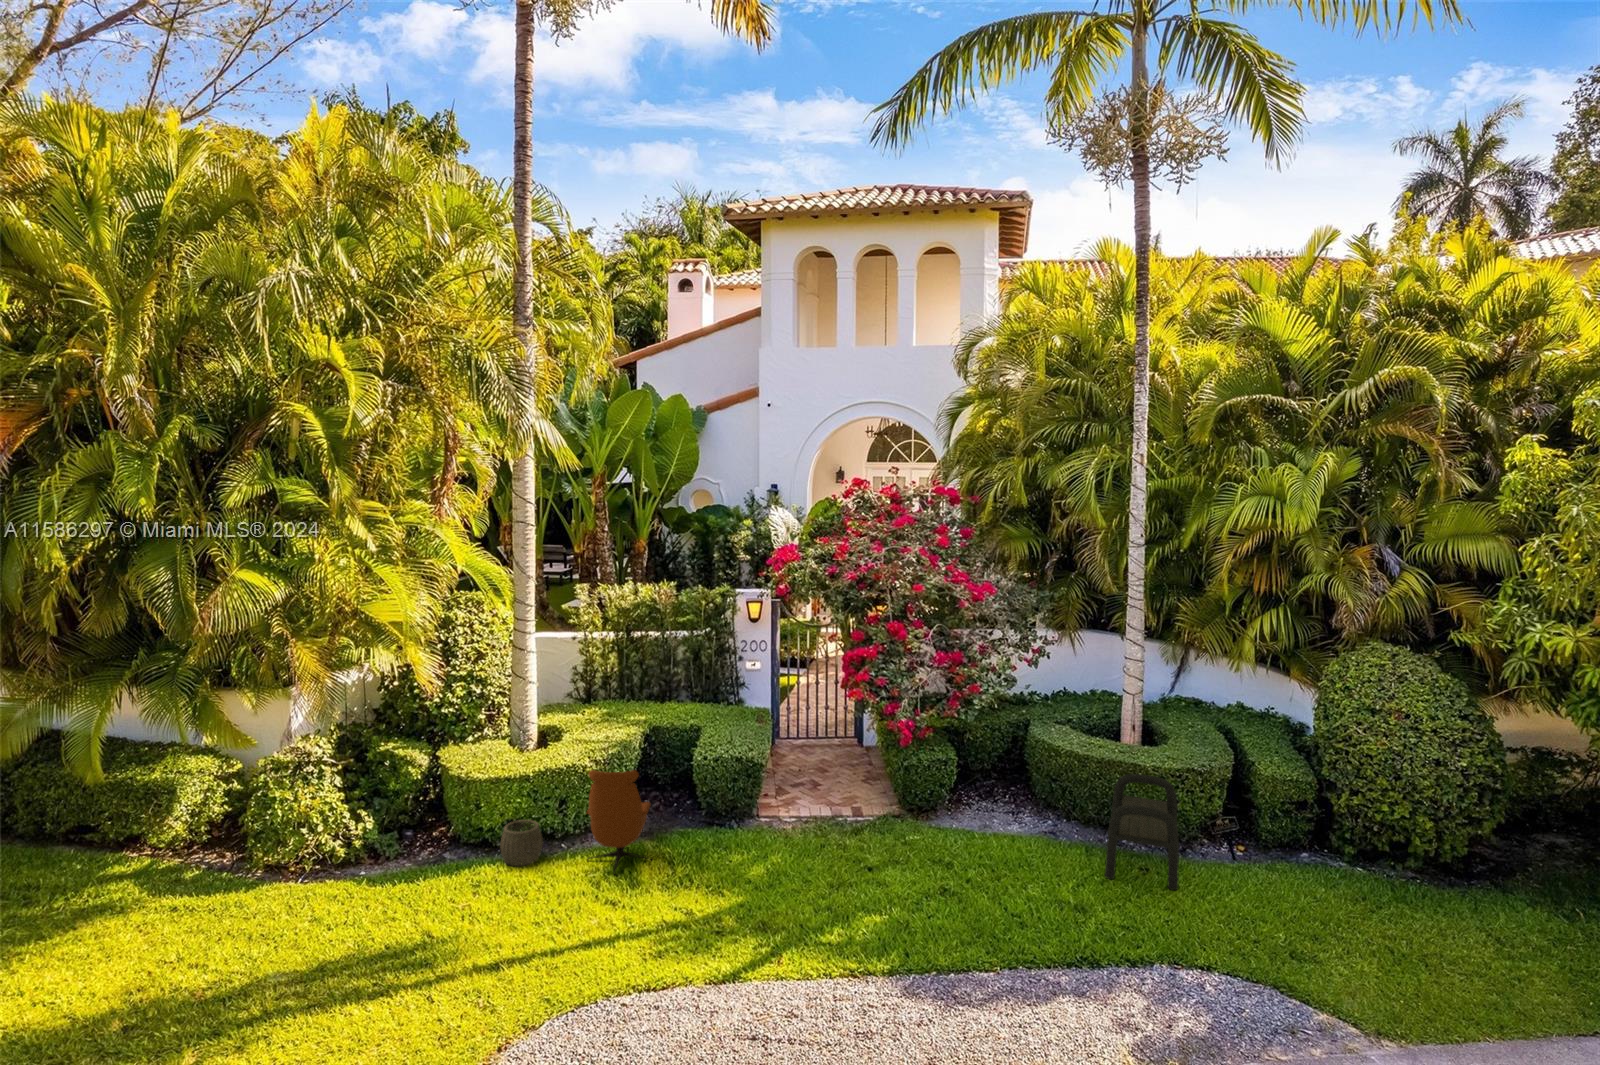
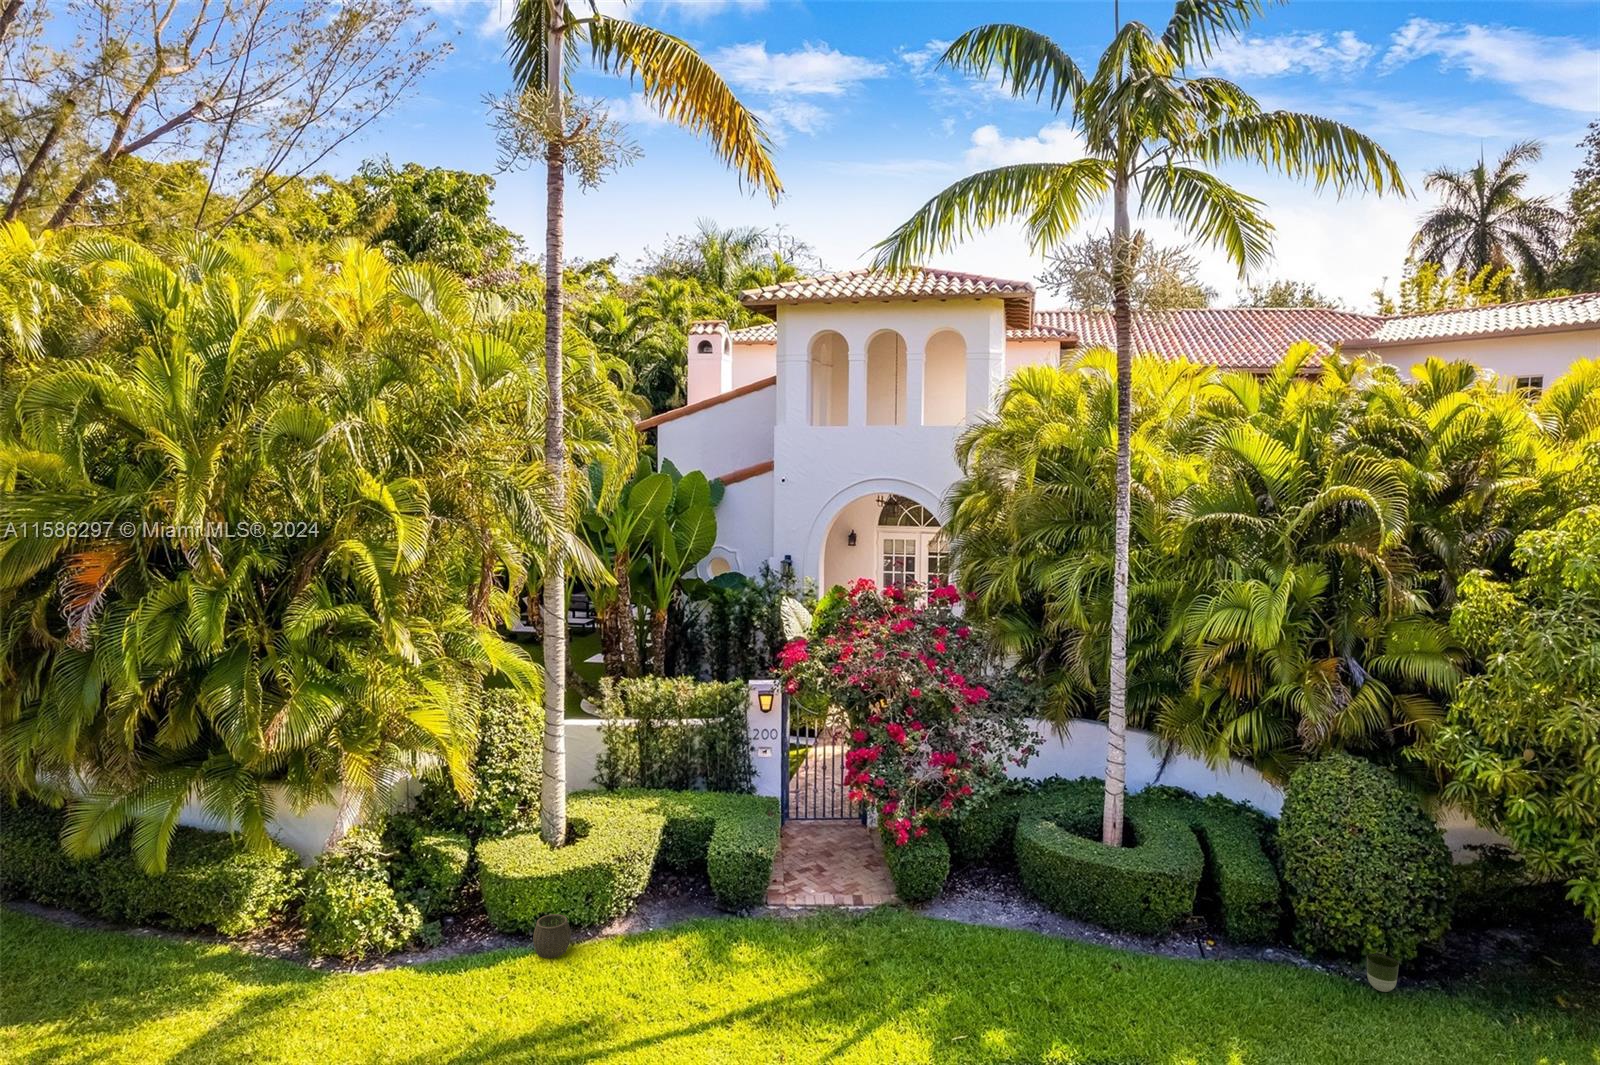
lounge chair: present [587,770,653,875] -> none [610,873,670,968]
bench: present [1105,774,1179,890] -> none [1080,876,1150,990]
planter: none [1416,849,1453,889] -> present [1367,954,1399,992]

